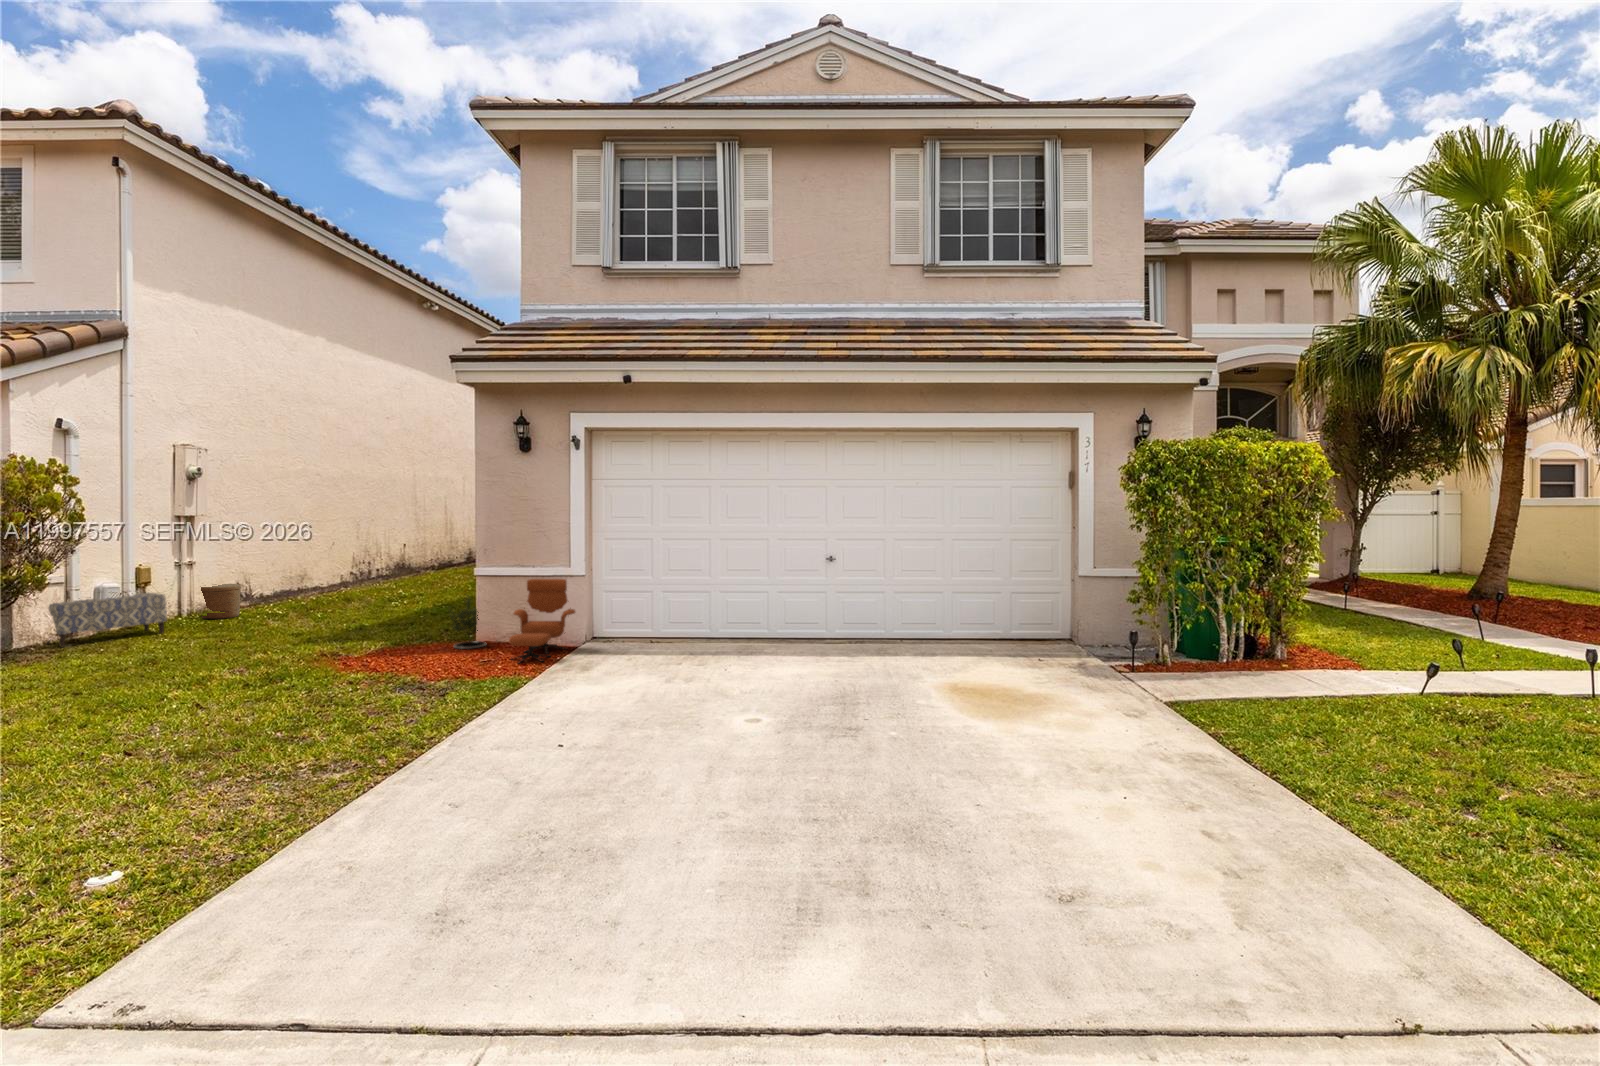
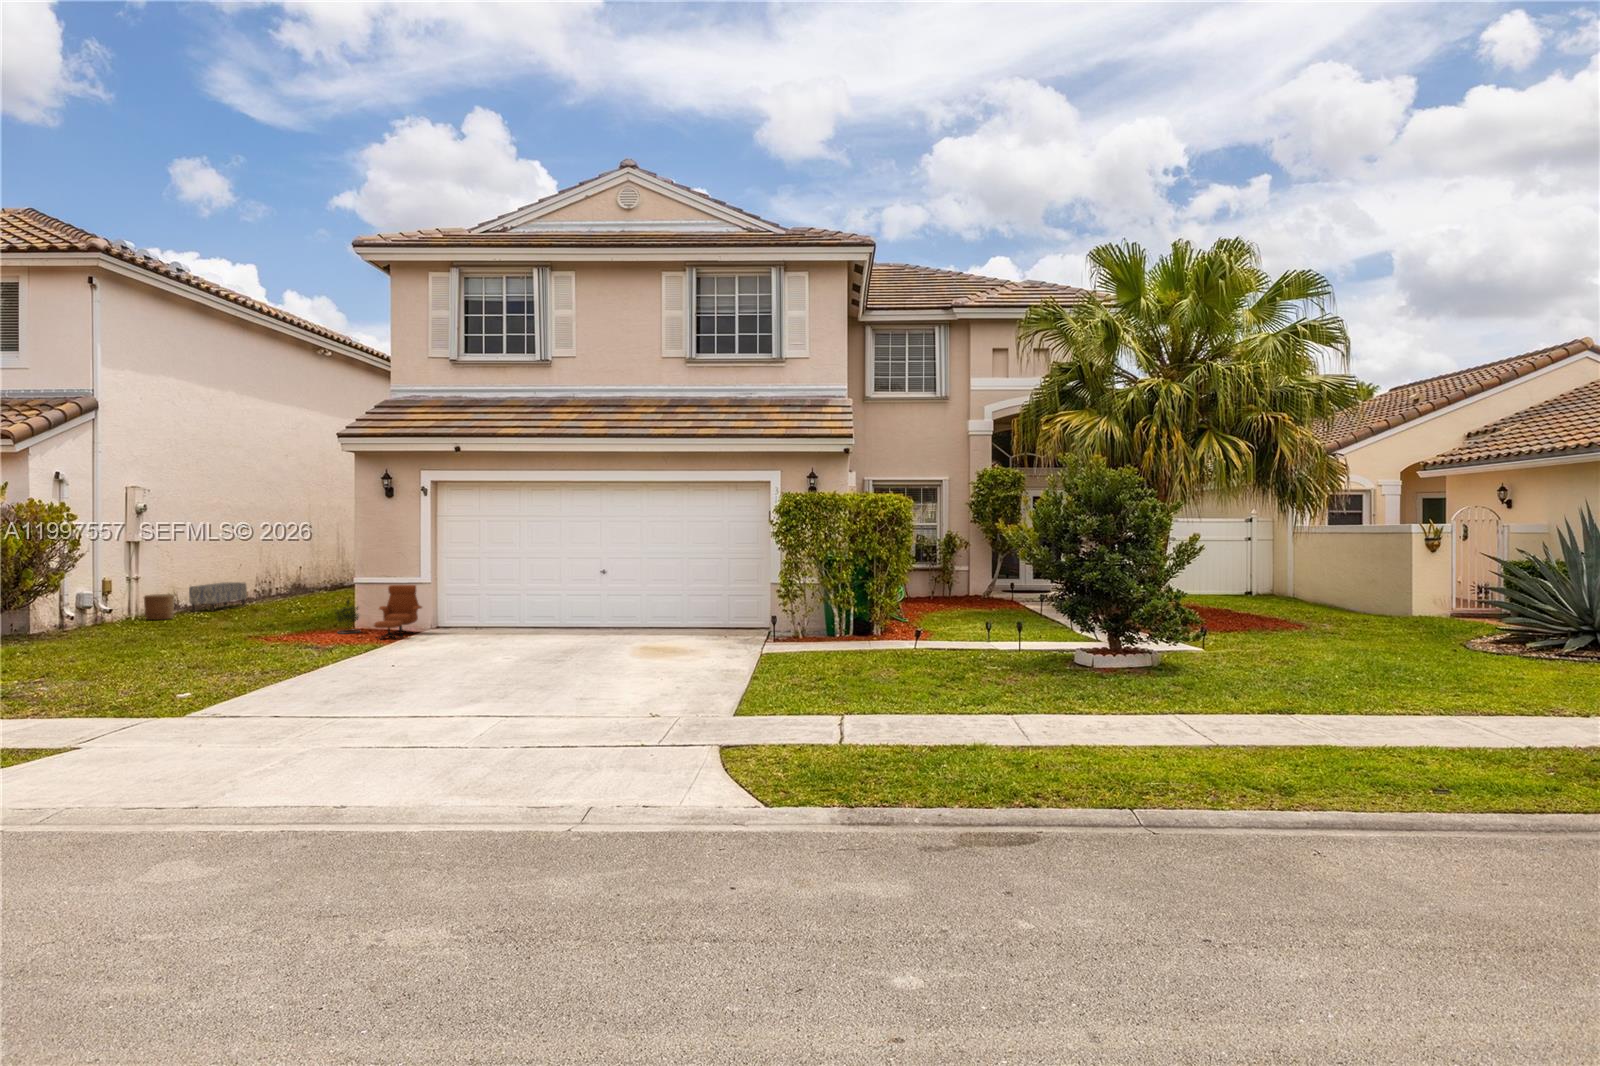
bench: present [46,593,167,647] -> present [189,582,247,611]

